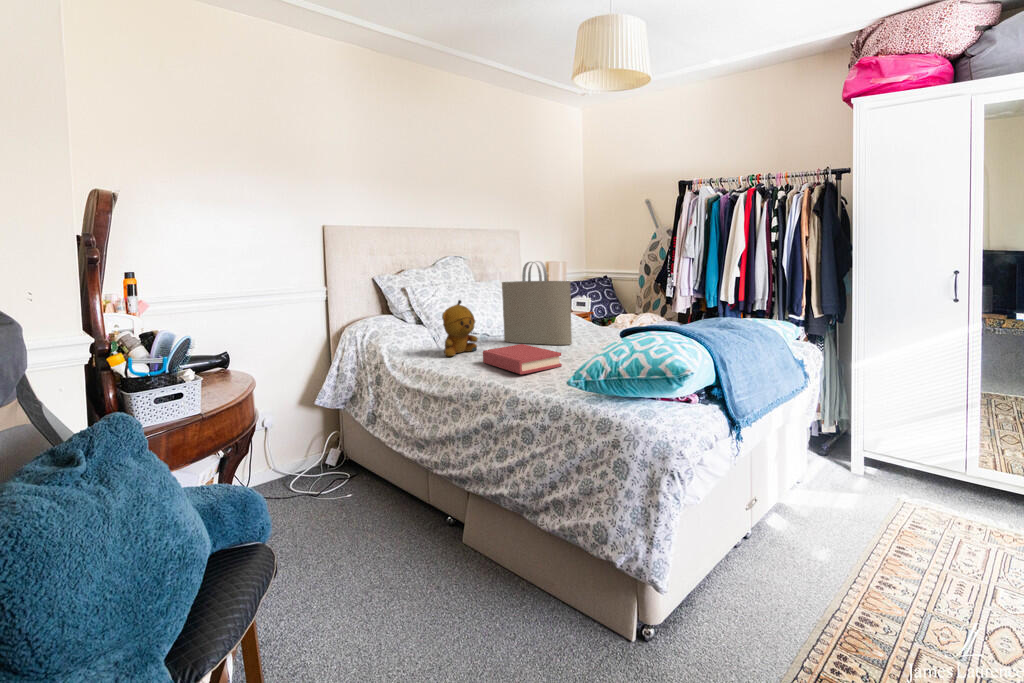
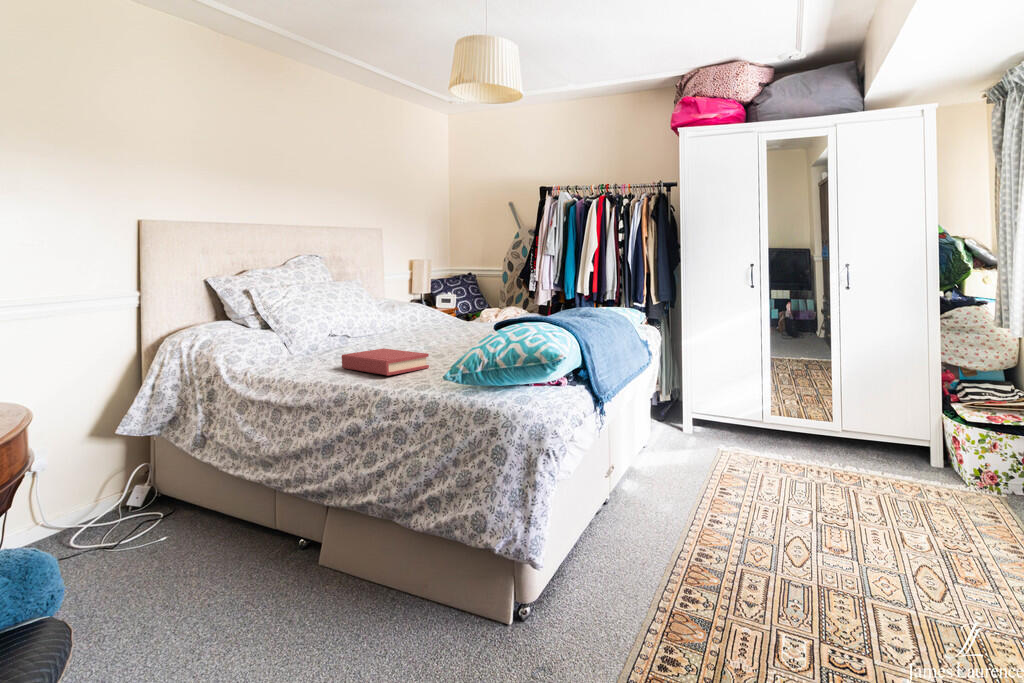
tote bag: present [502,261,572,345] -> none [358,263,435,350]
stuffed bear: present [442,300,477,356] -> none [292,302,332,364]

